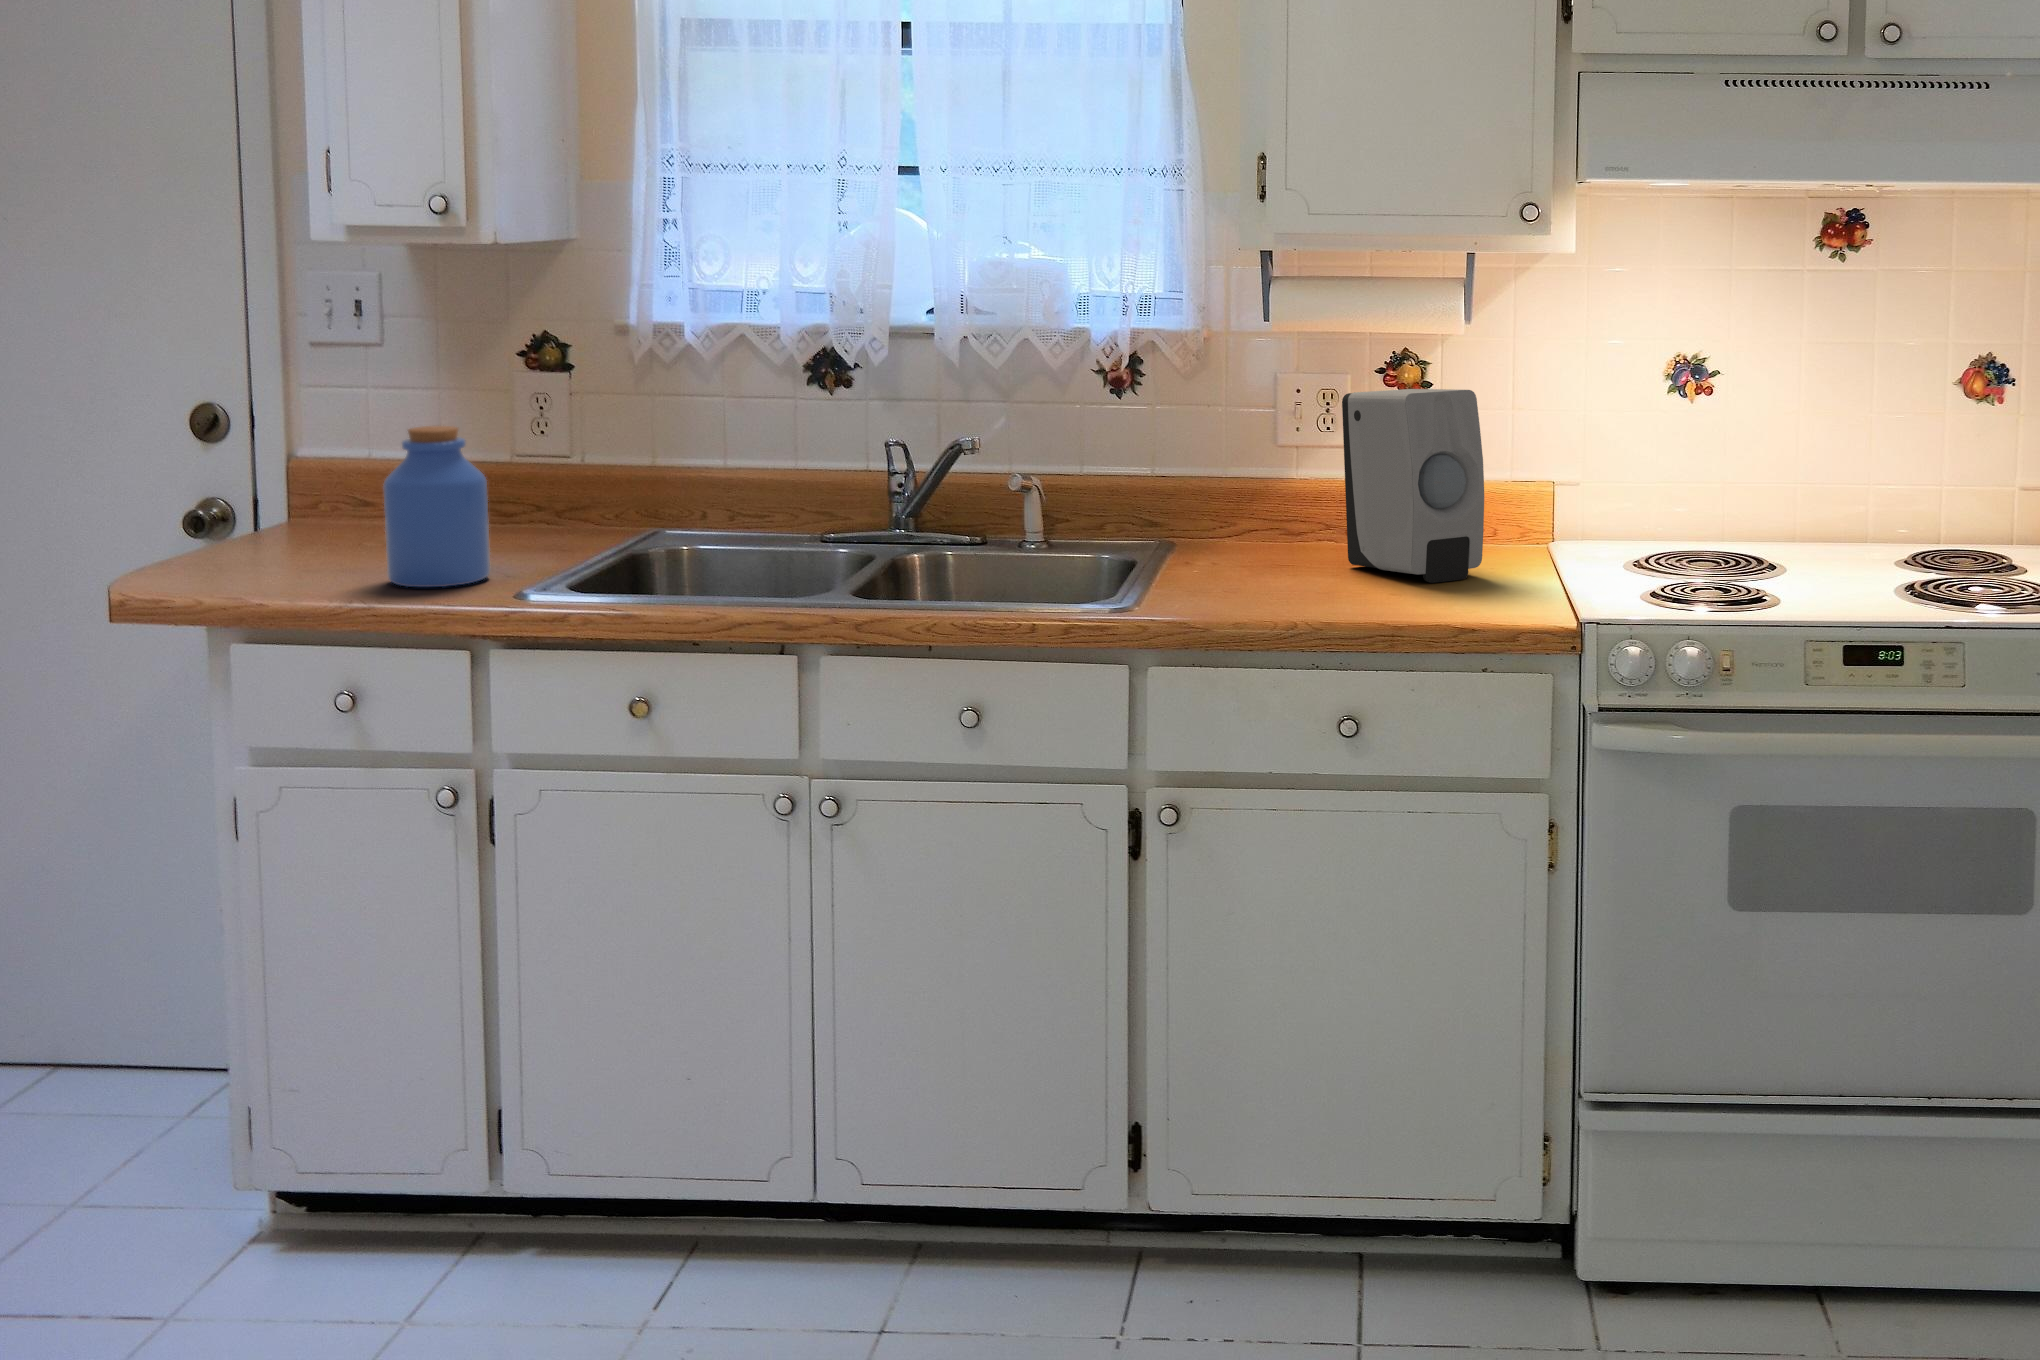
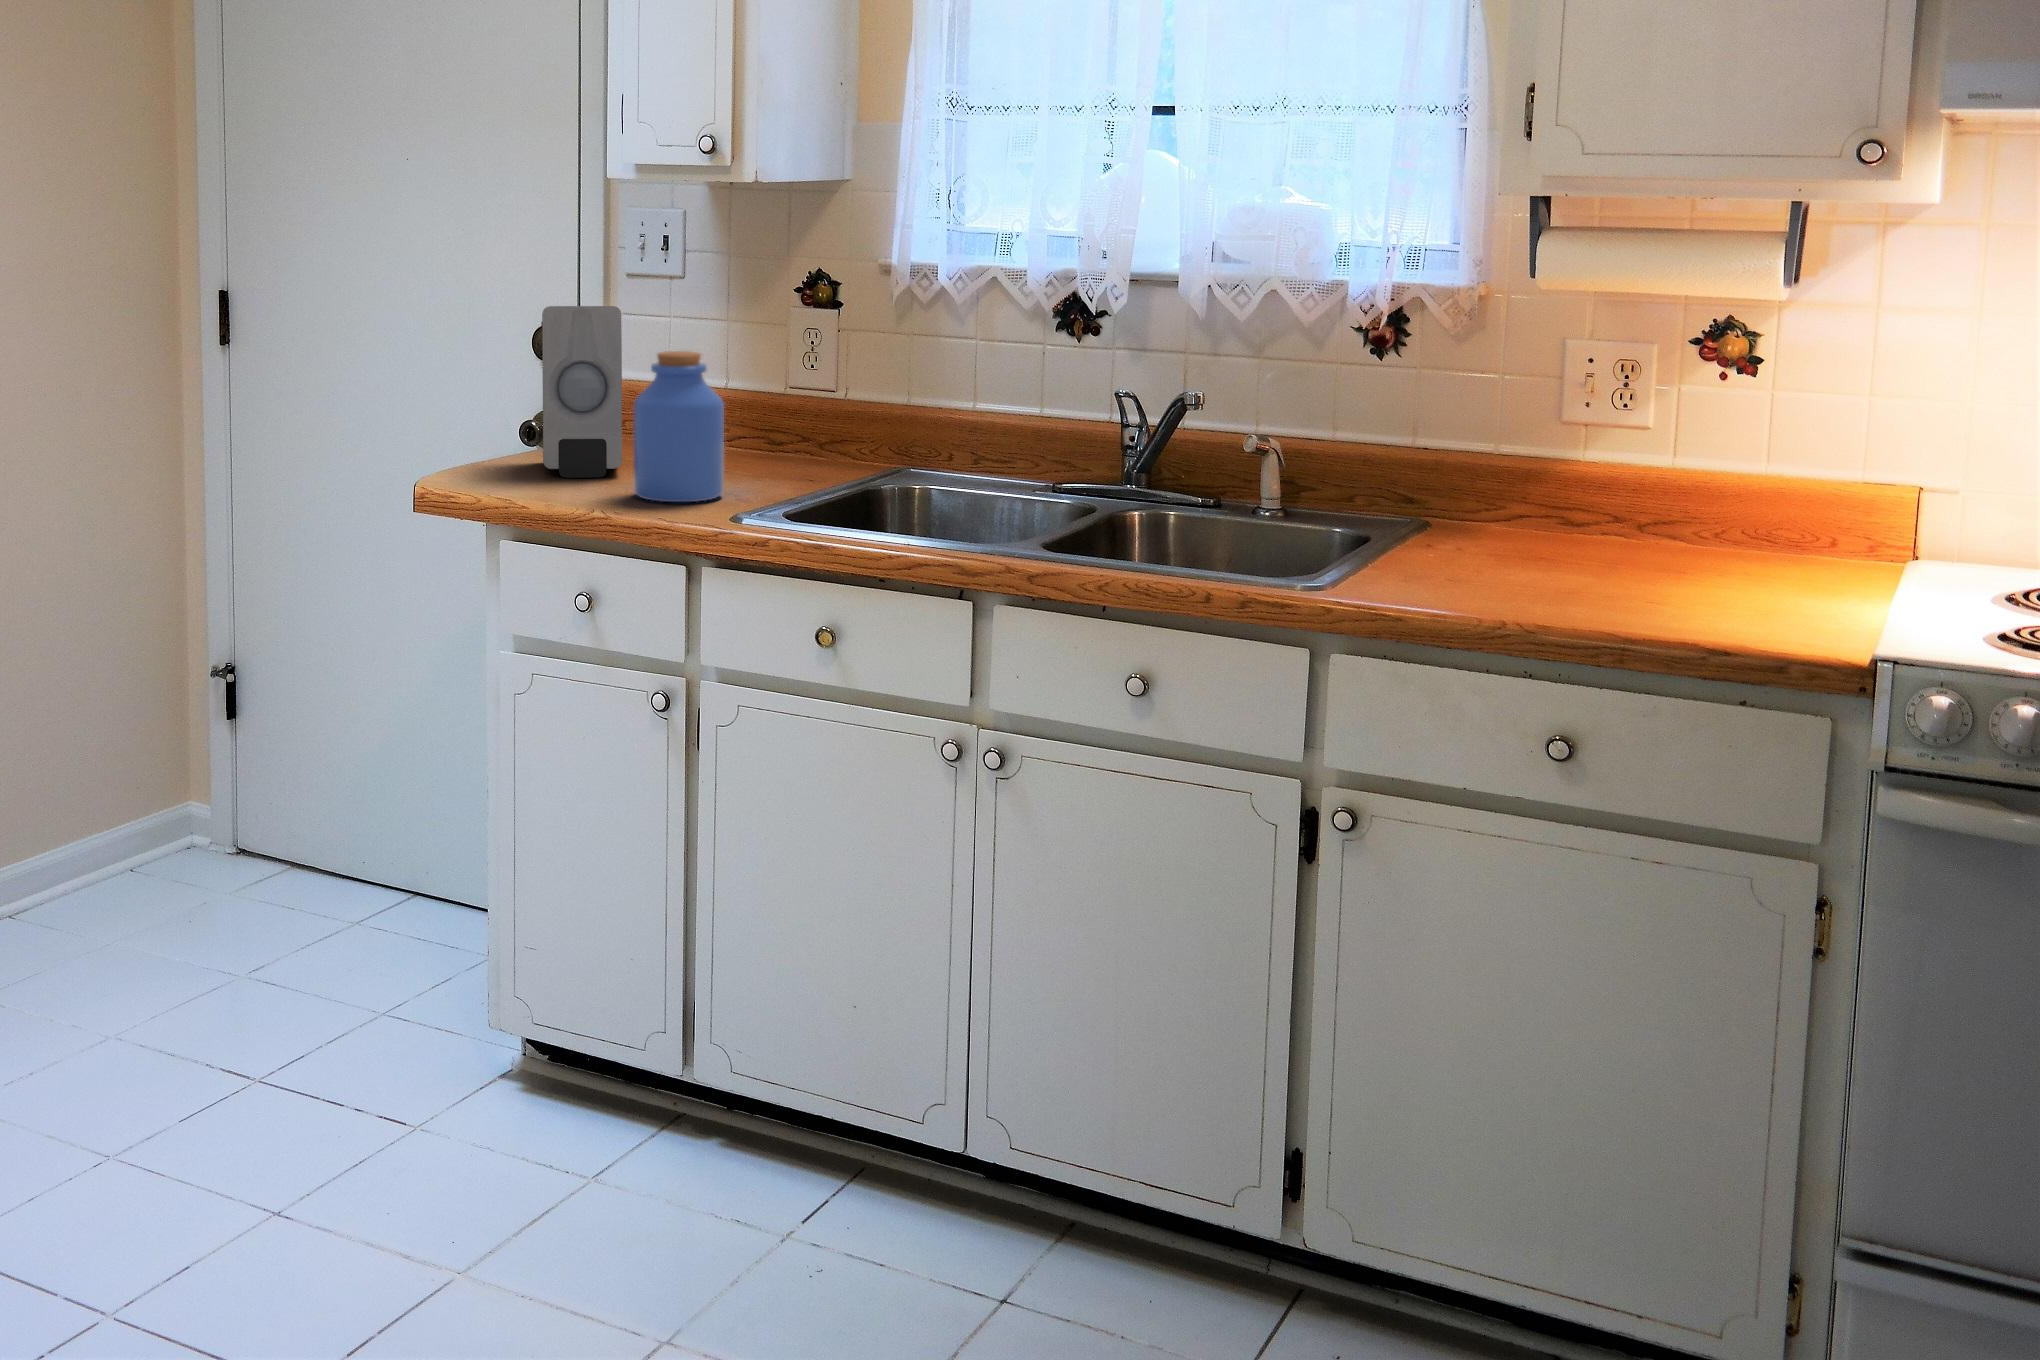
soap dispenser: present [1342,389,1484,583] -> present [541,306,622,478]

